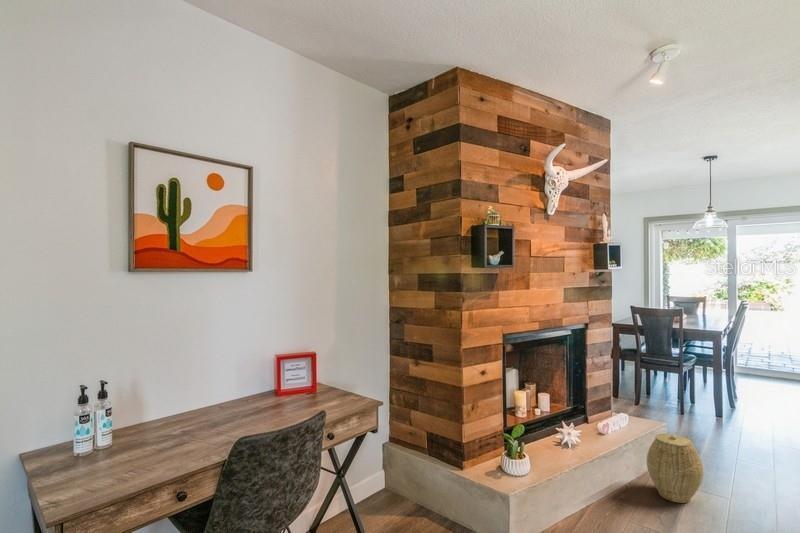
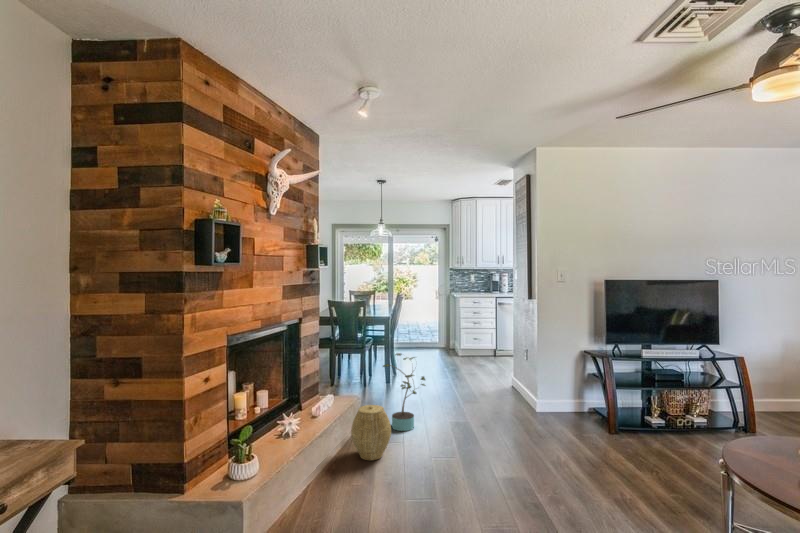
potted plant: none [696,378,767,481] -> present [383,353,425,431]

